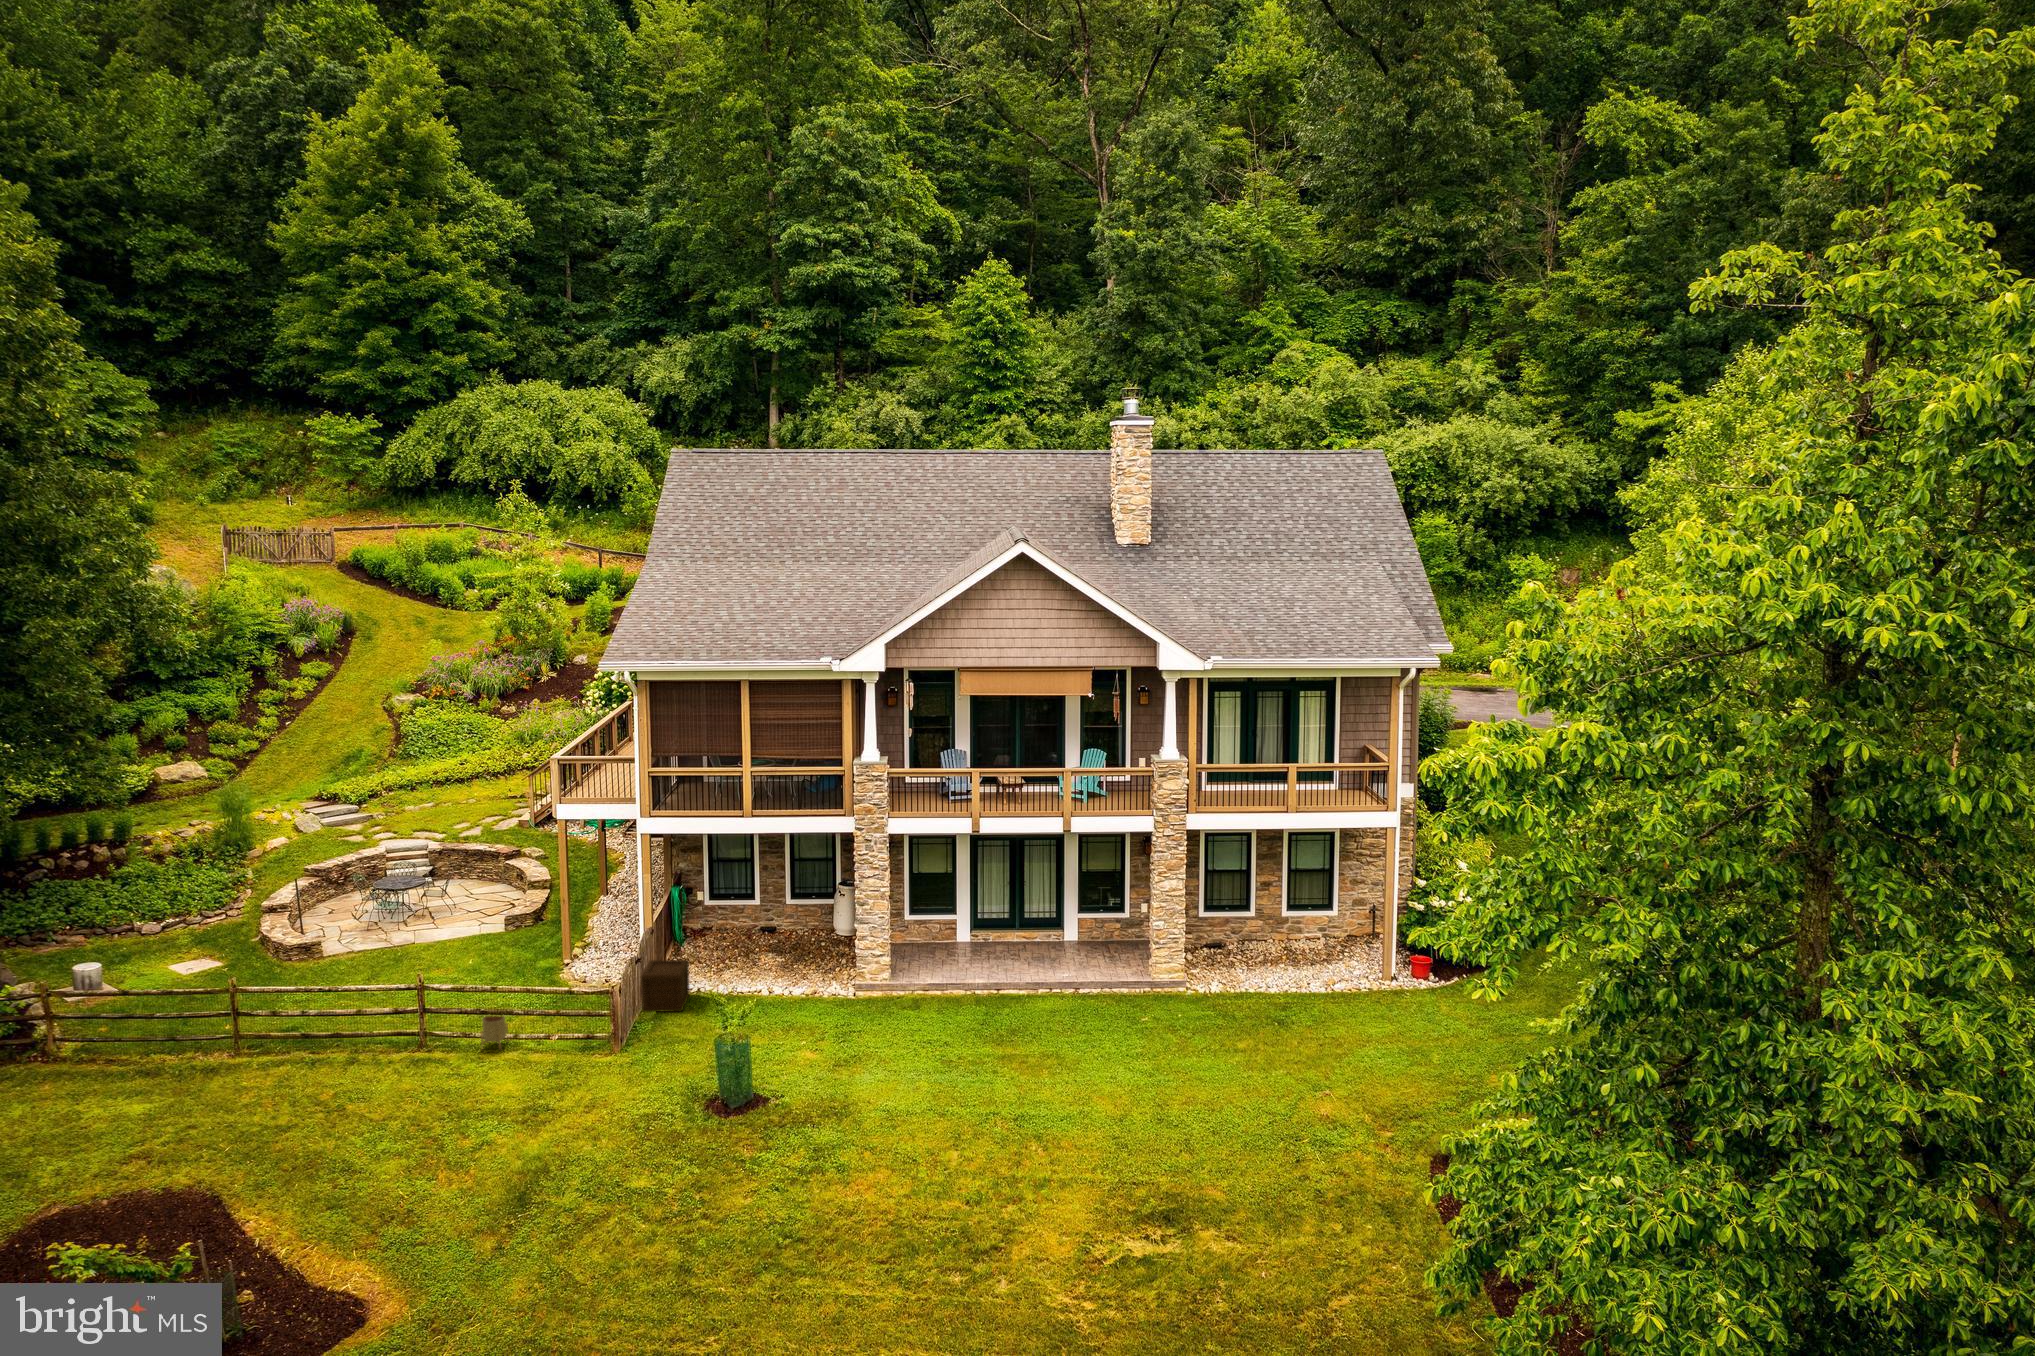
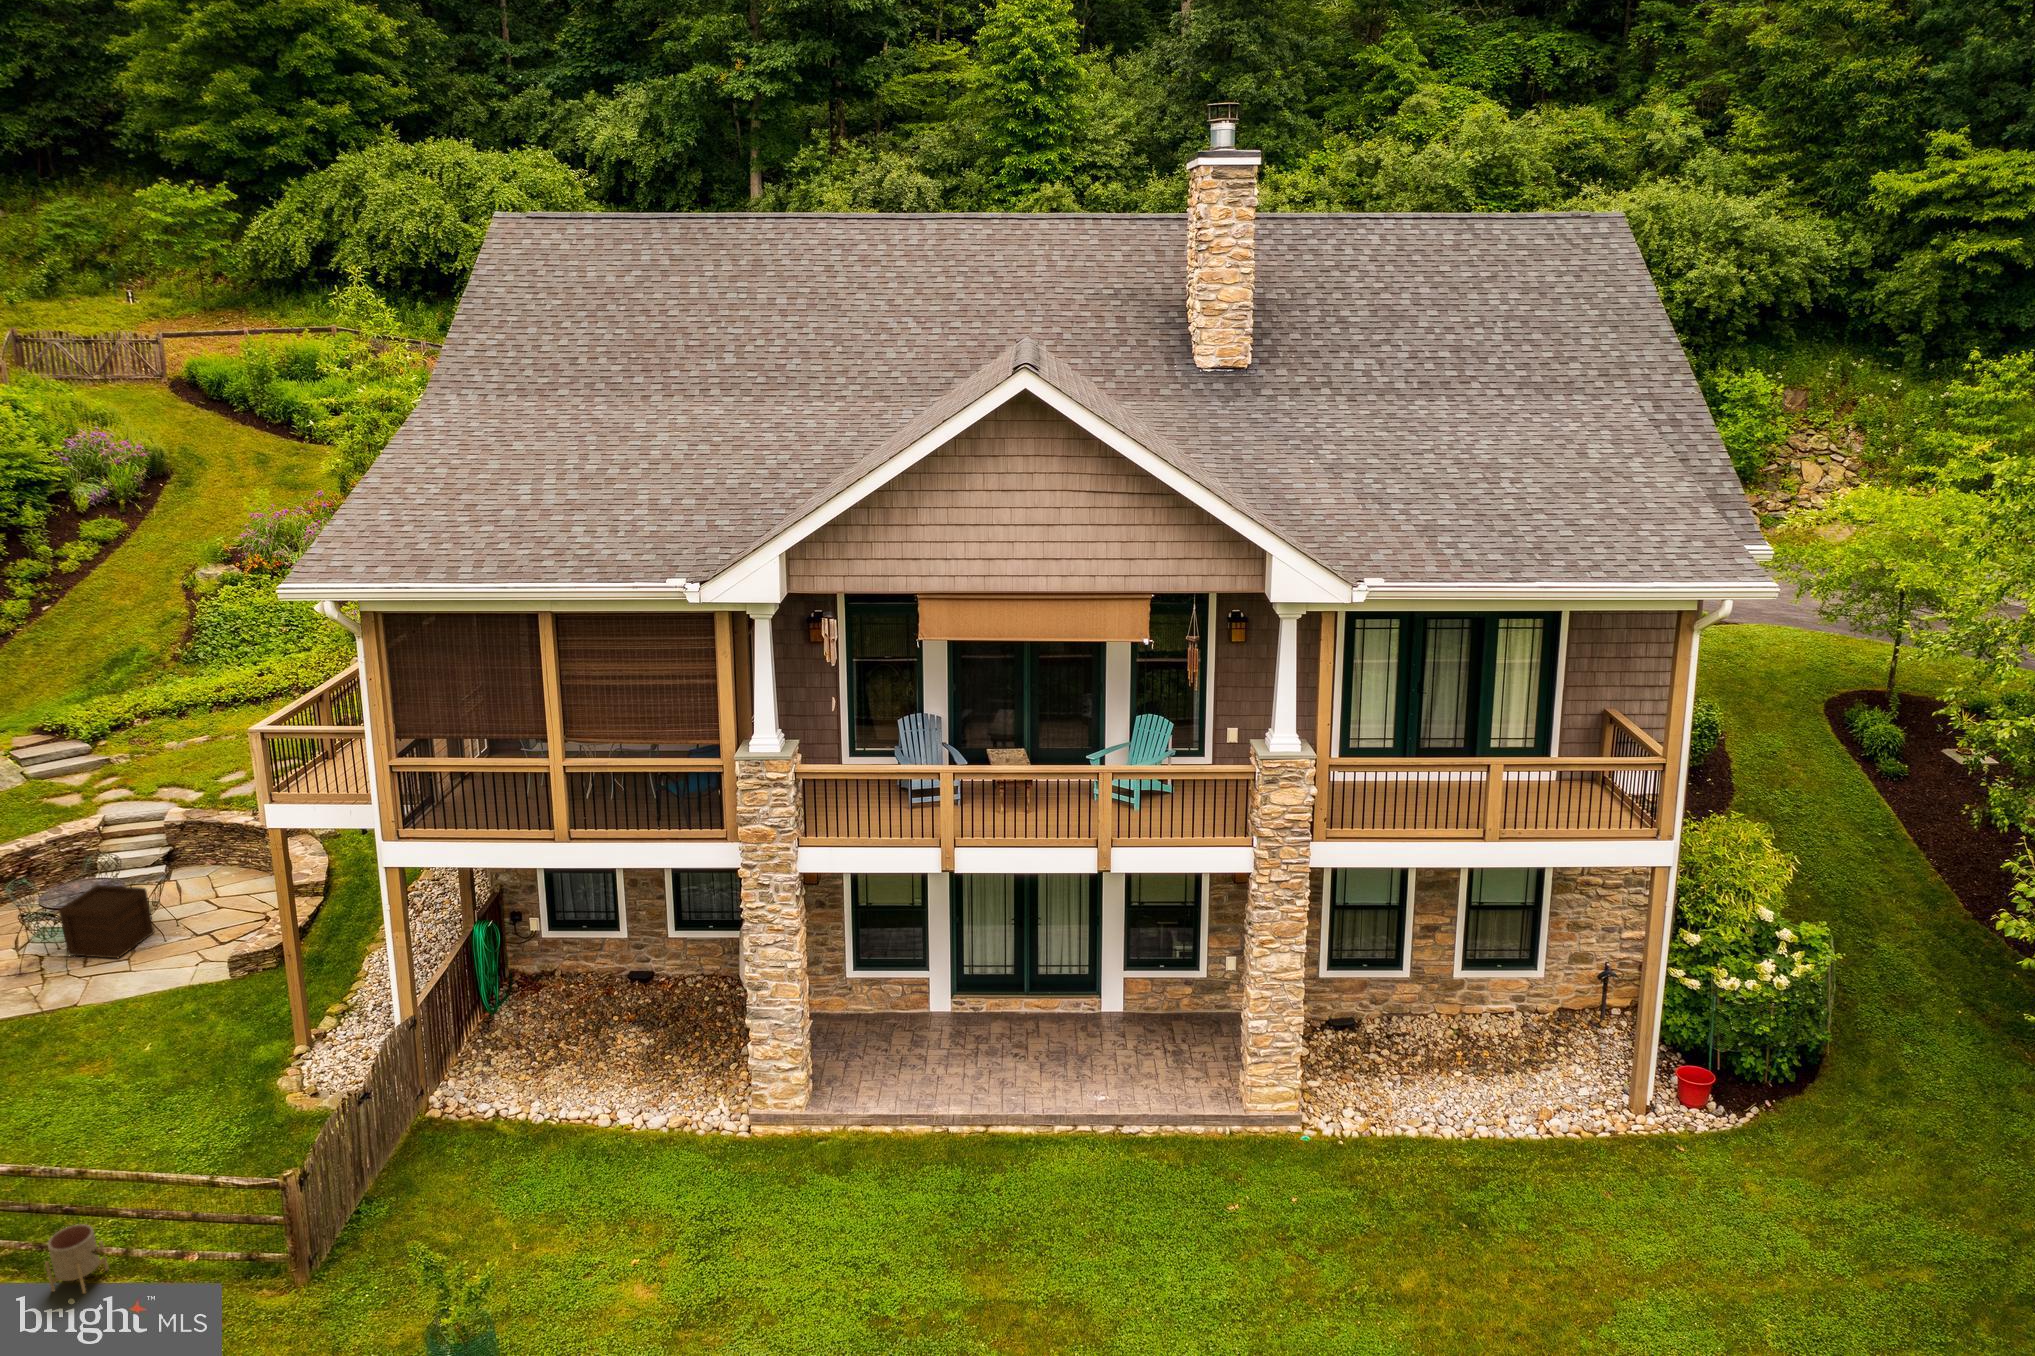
wooden crate: present [641,960,690,1012] -> present [59,885,154,958]

